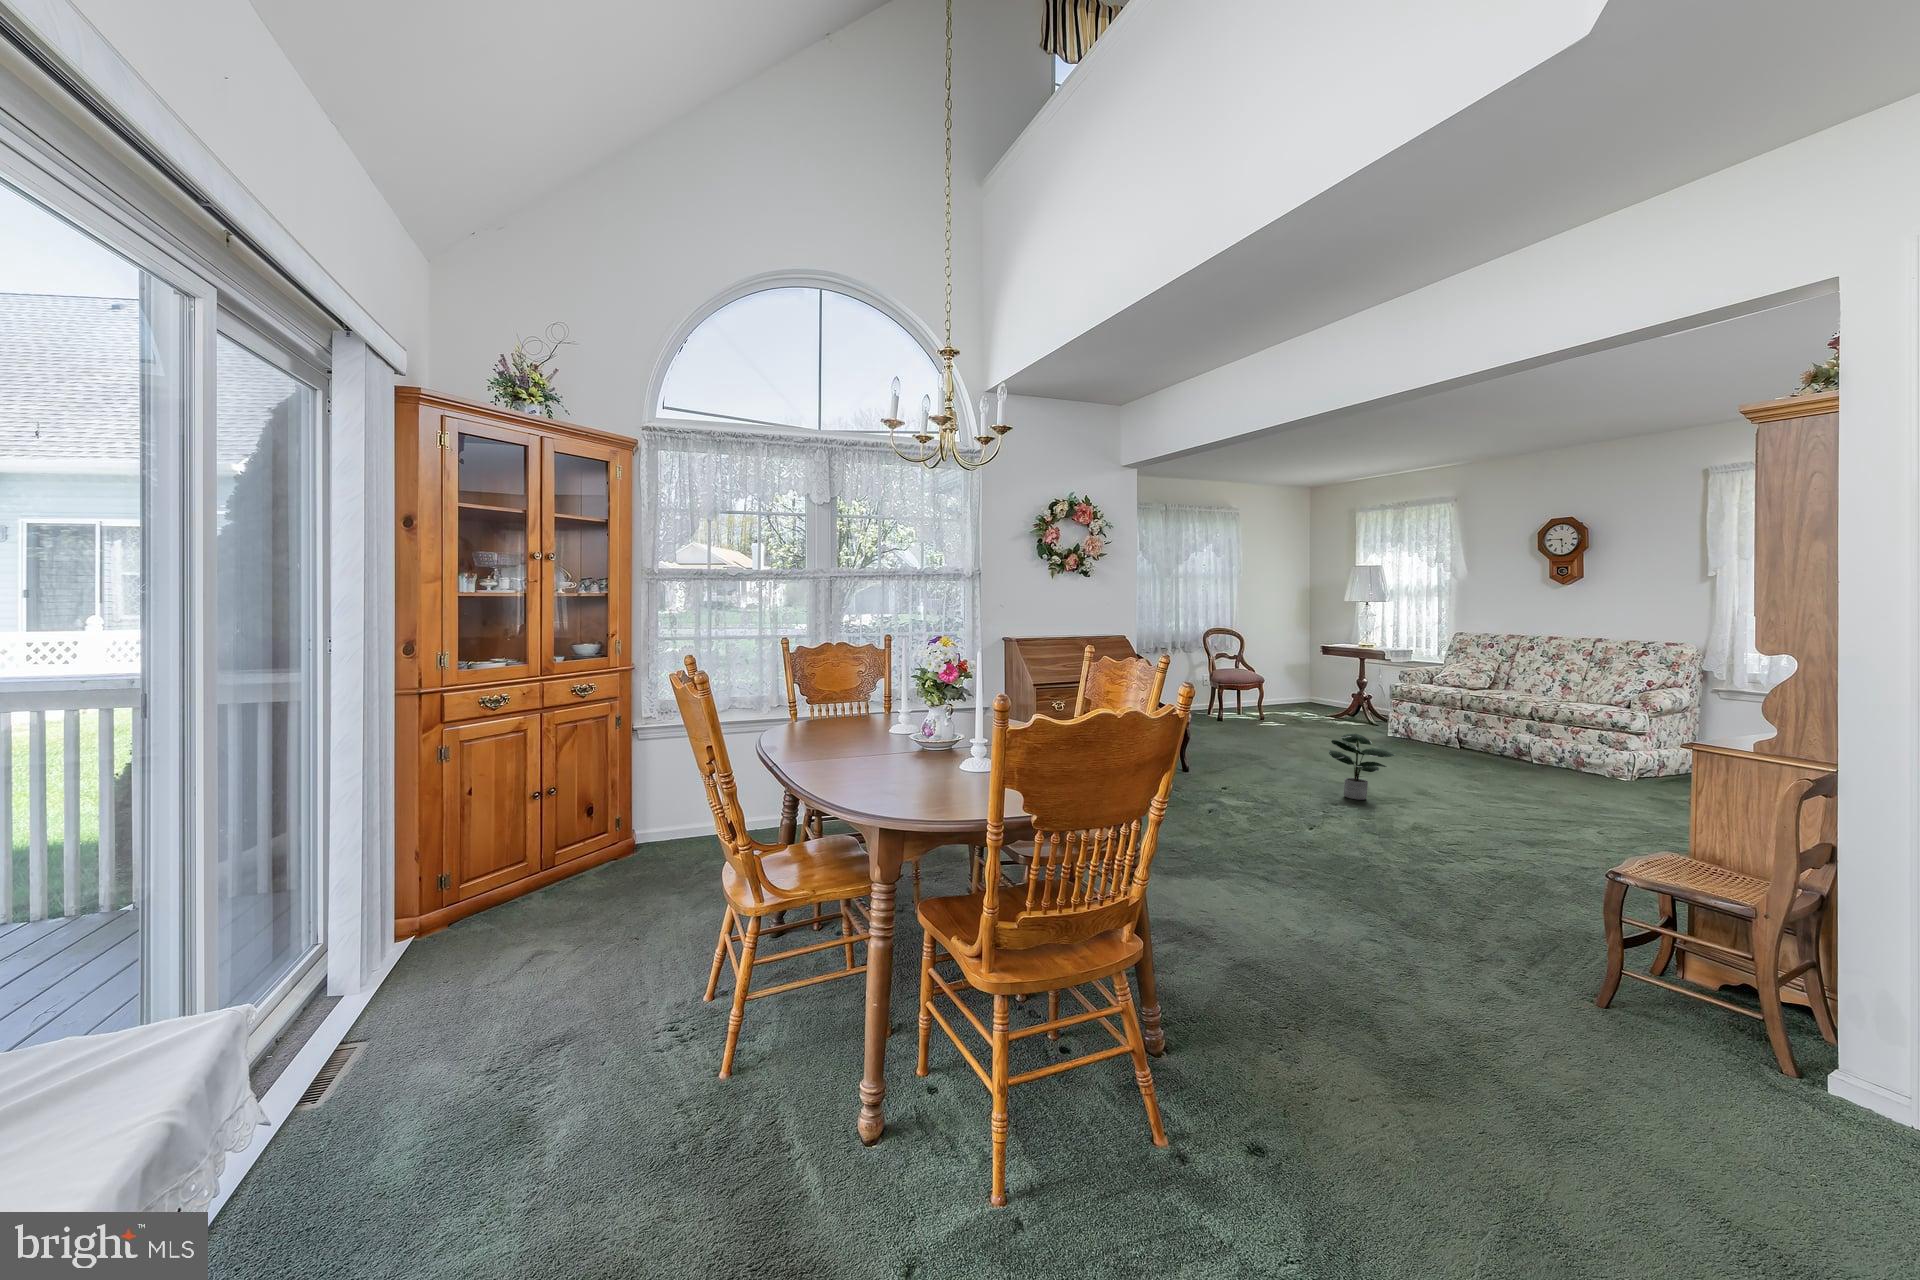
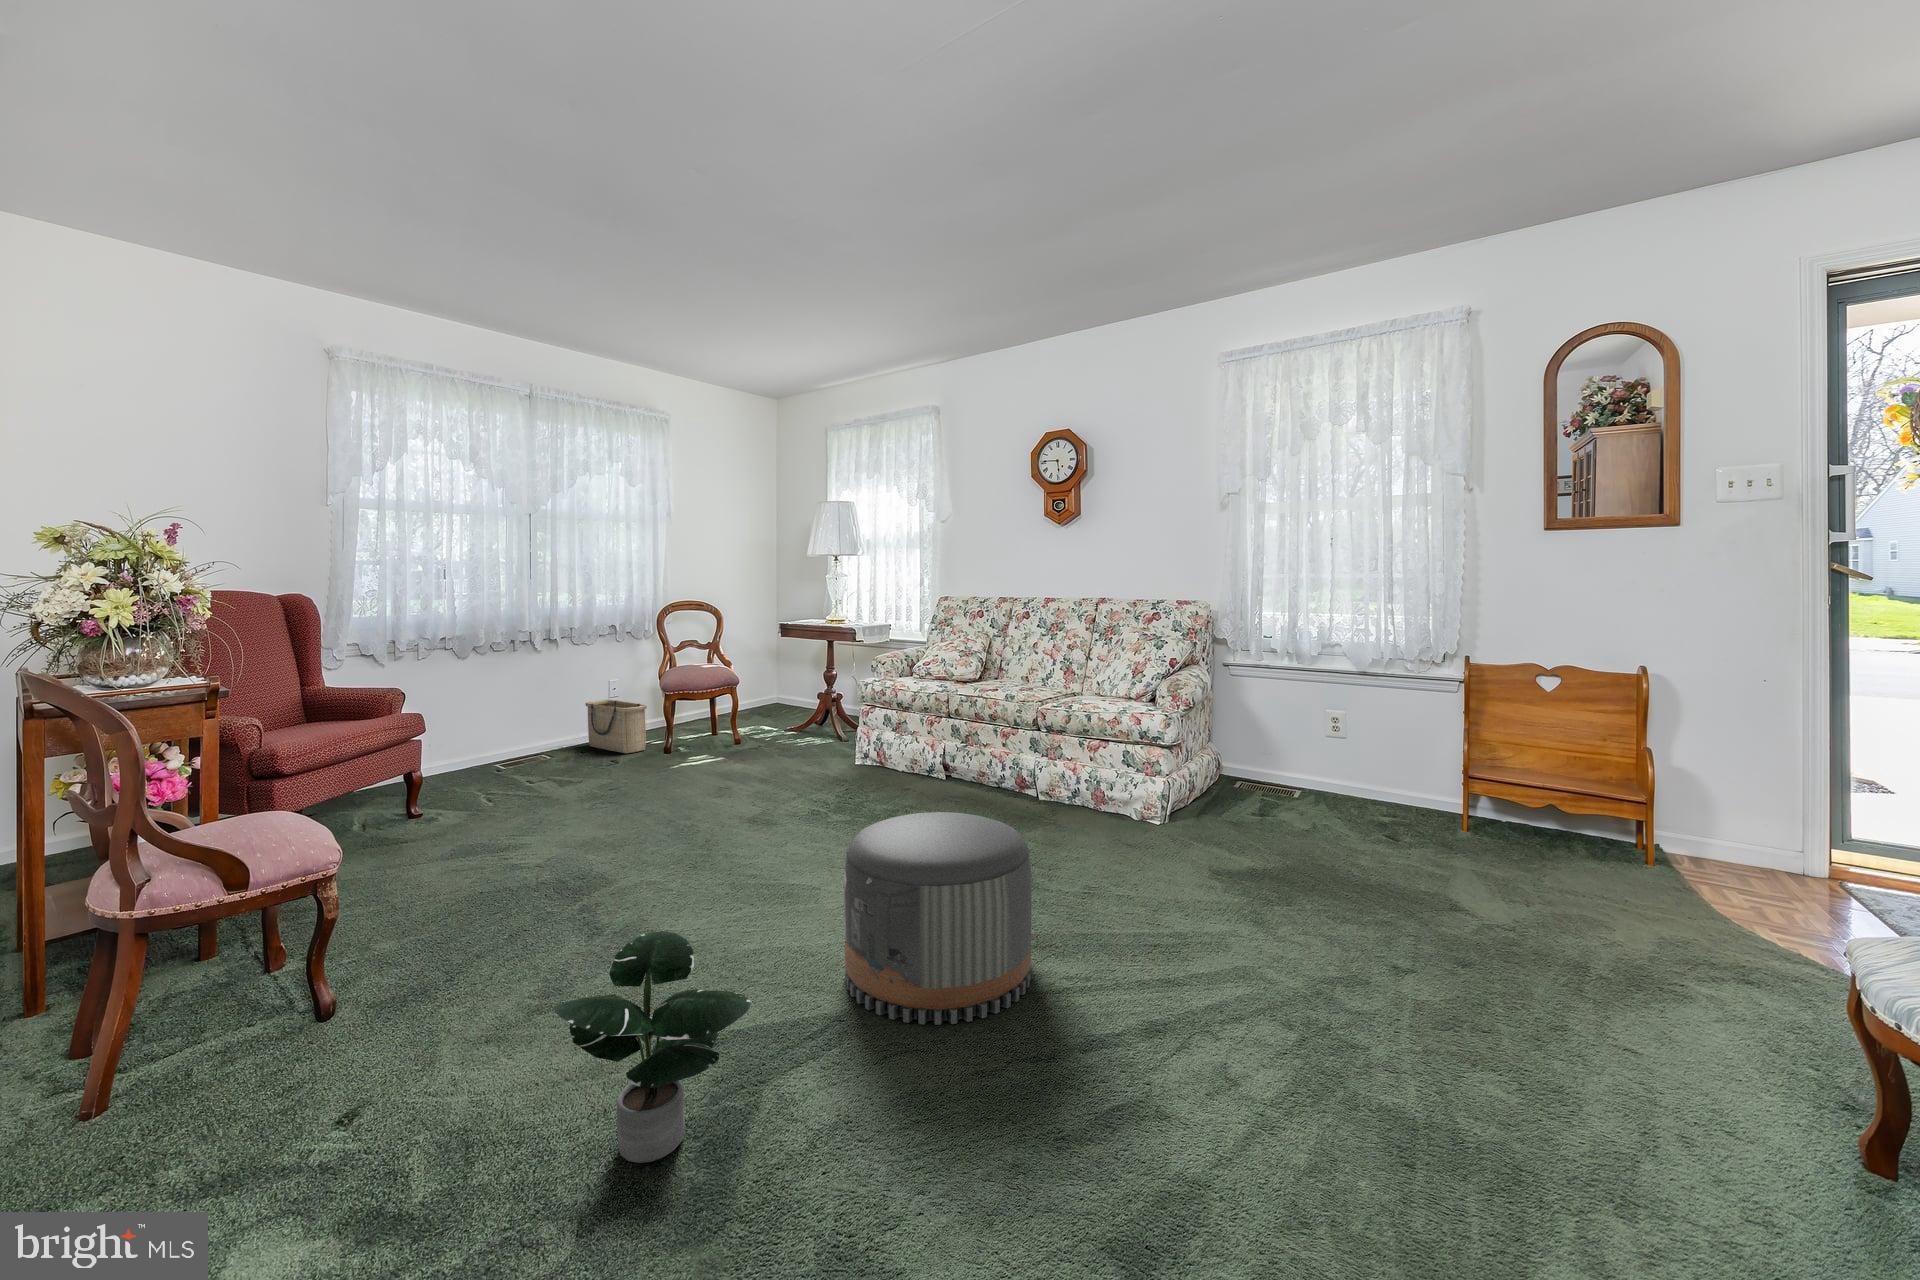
basket: none [1201,684,1242,716] -> present [585,700,647,753]
pouf: none [1416,723,1518,803] -> present [844,812,1032,1025]

